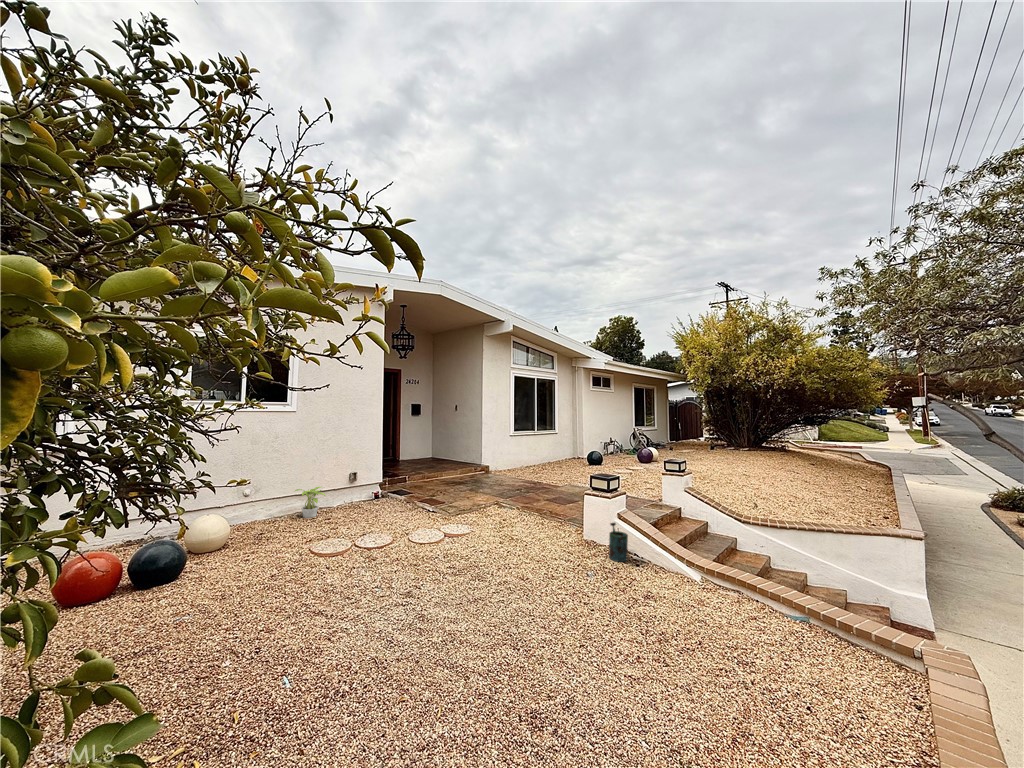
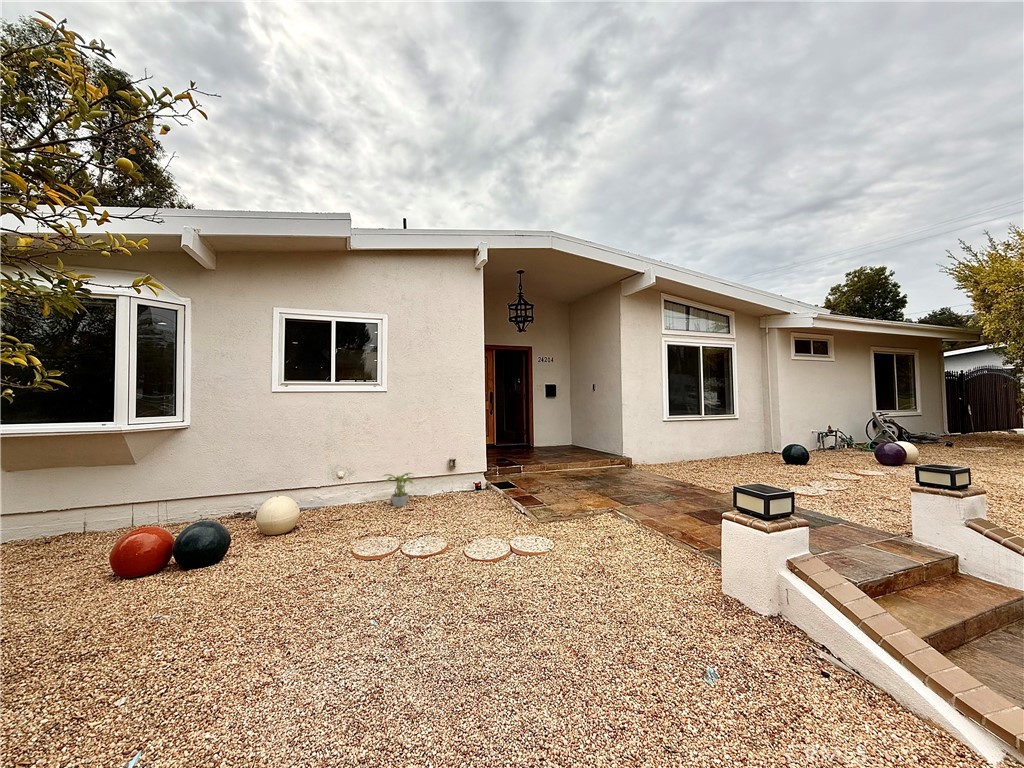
watering can: present [609,523,628,562] -> none [762,577,804,662]

